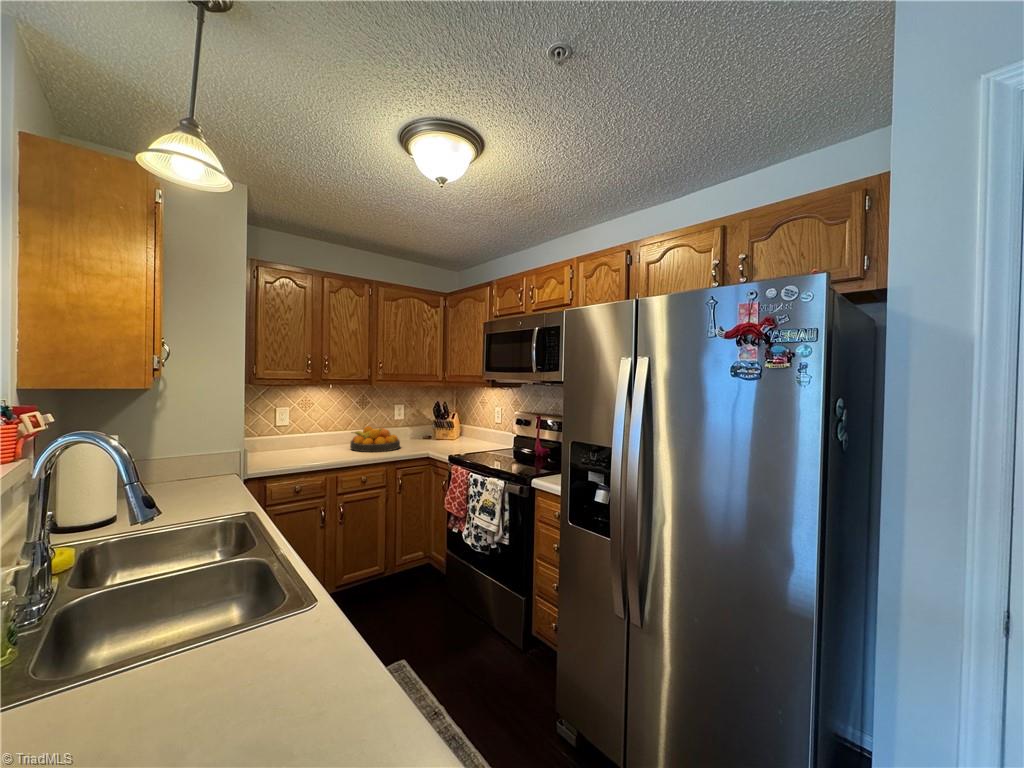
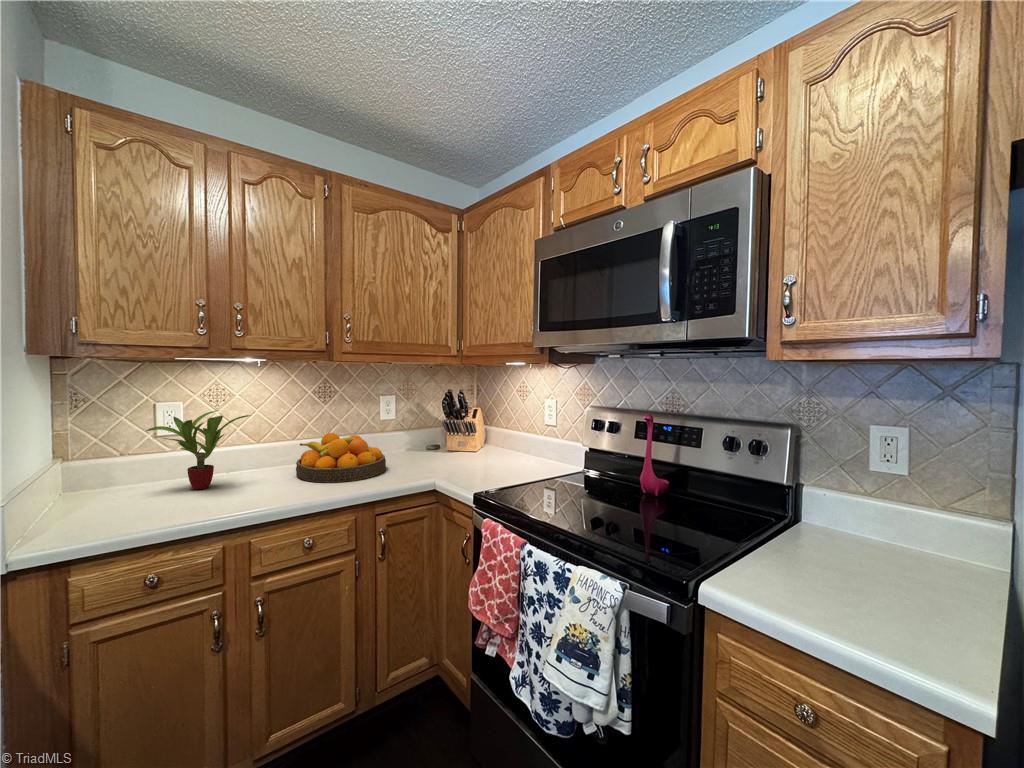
potted plant: none [279,412,329,454] -> present [146,410,250,489]

